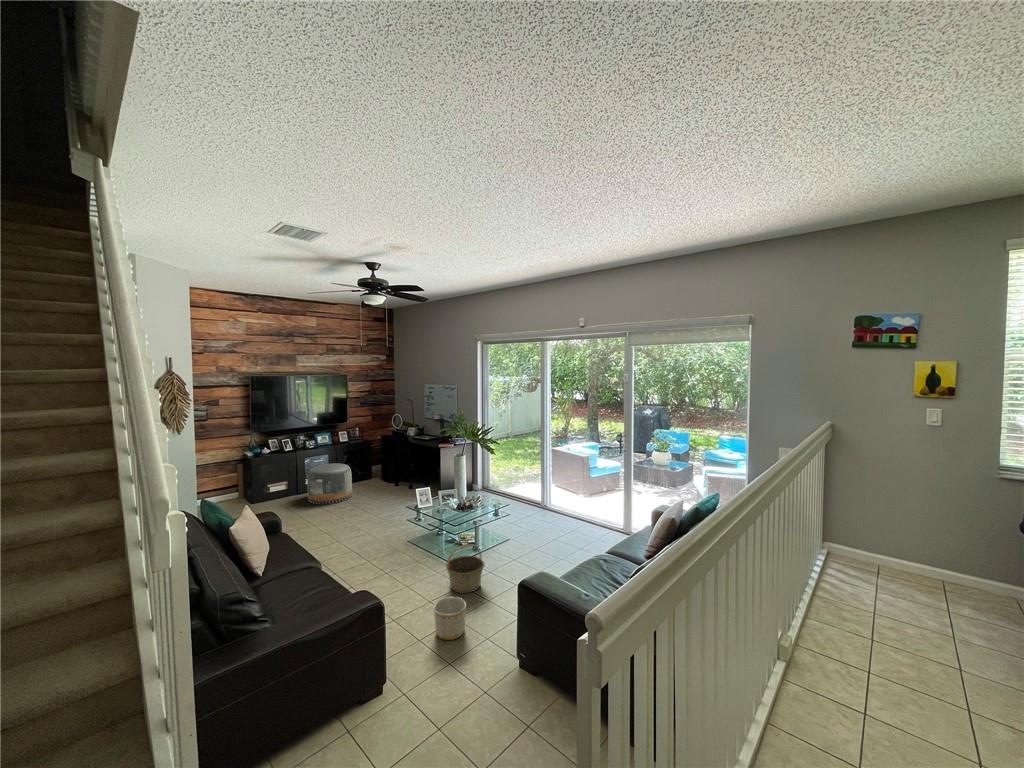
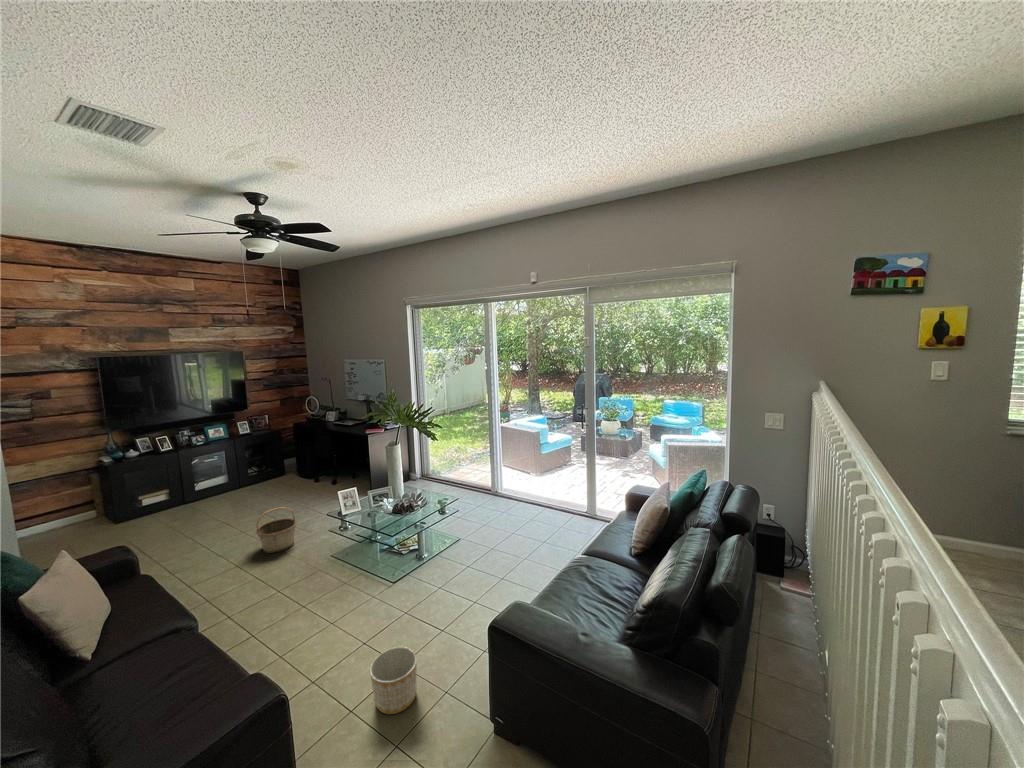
pouf: present [307,463,352,504] -> none [194,462,258,516]
basket: present [446,544,484,594] -> present [256,507,297,553]

